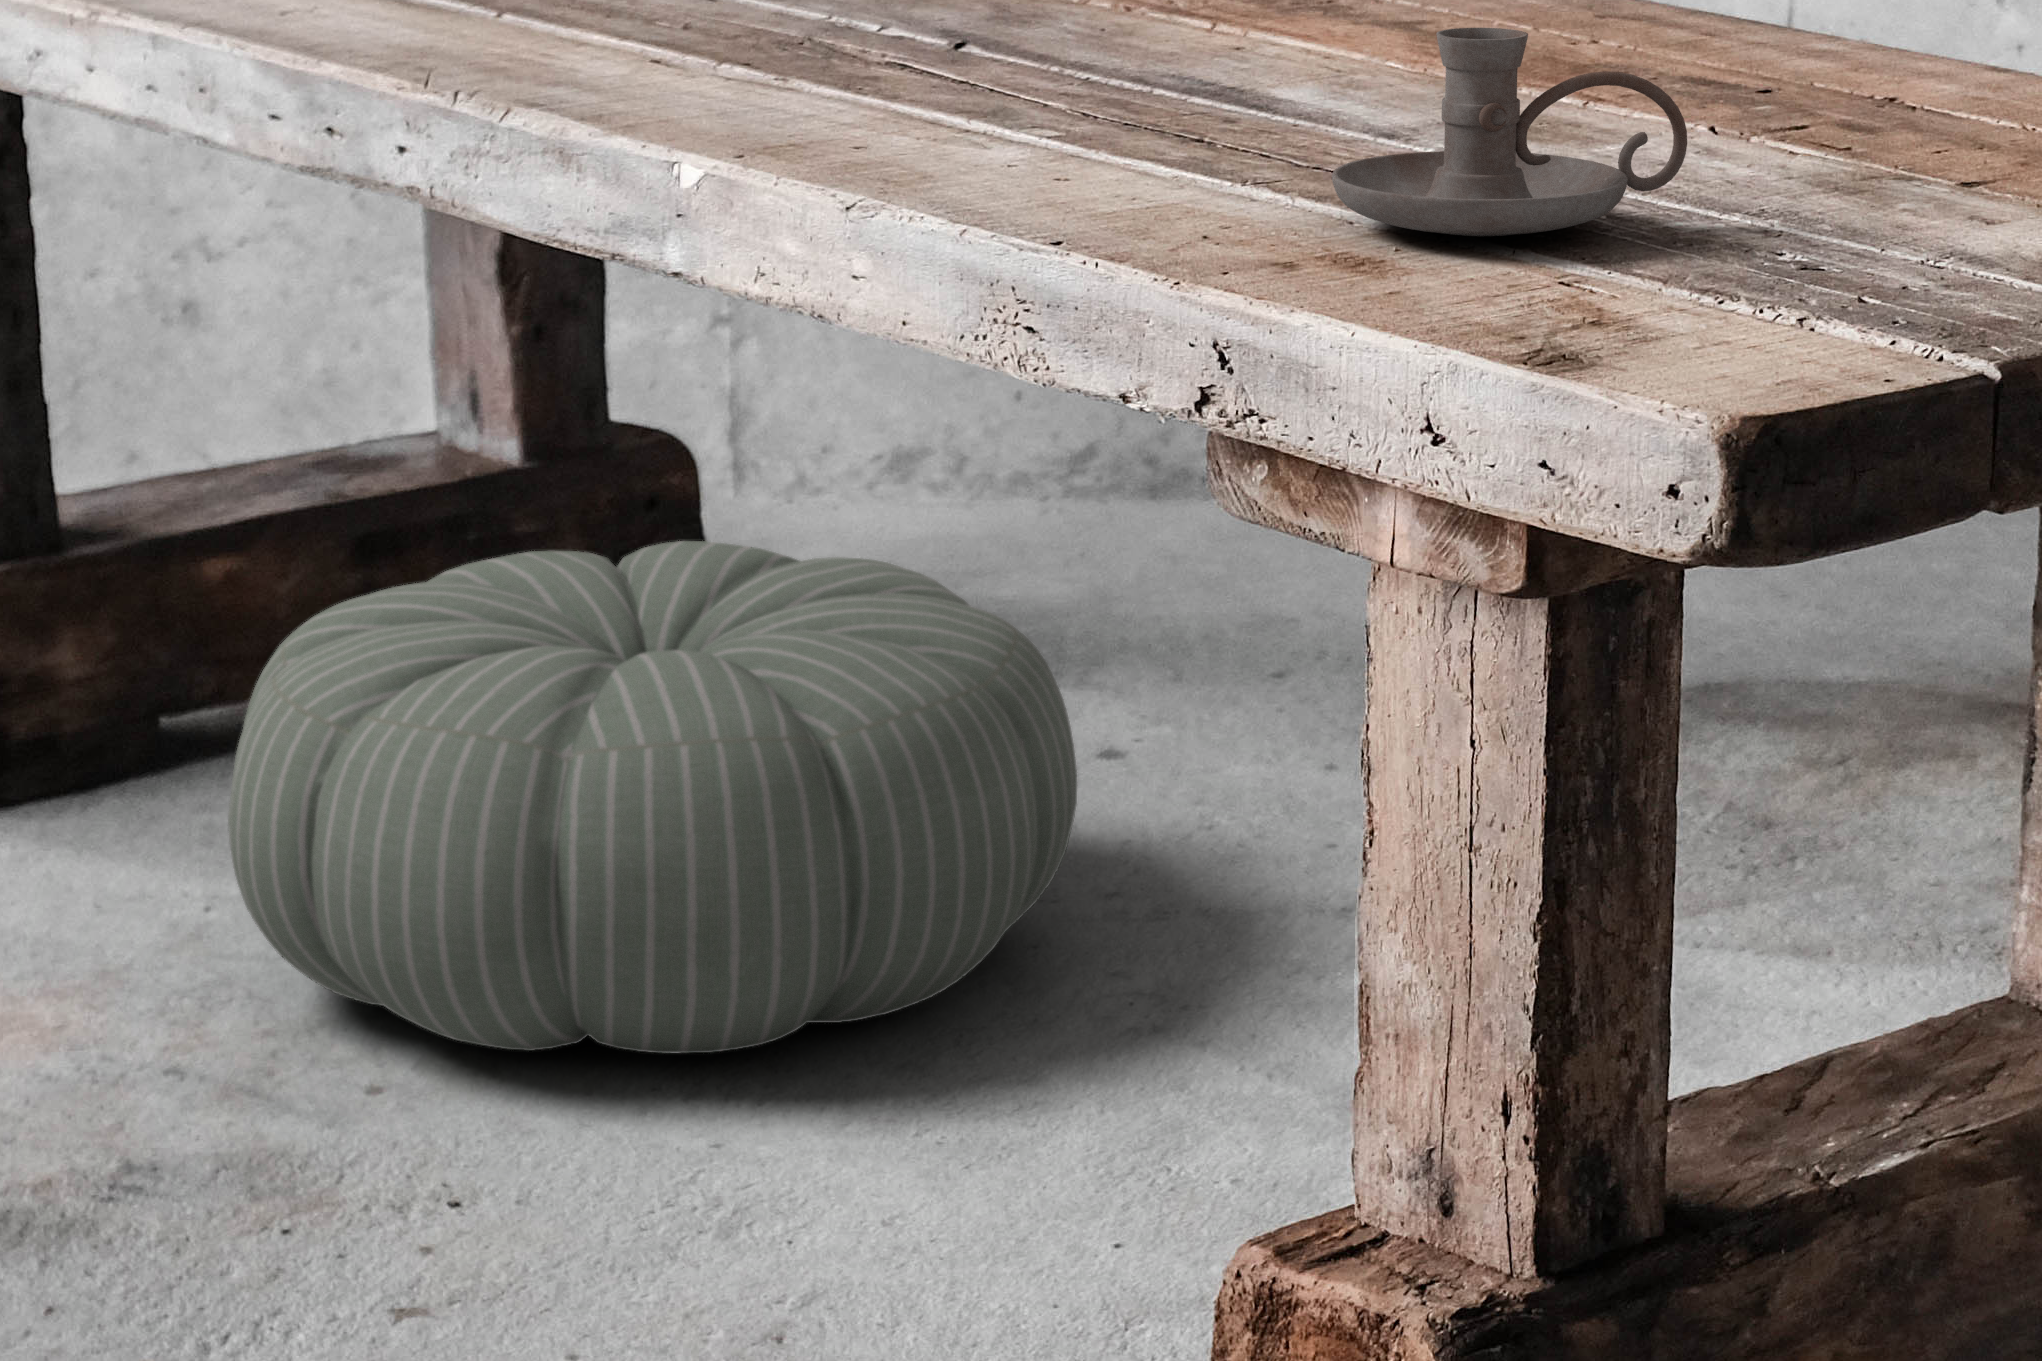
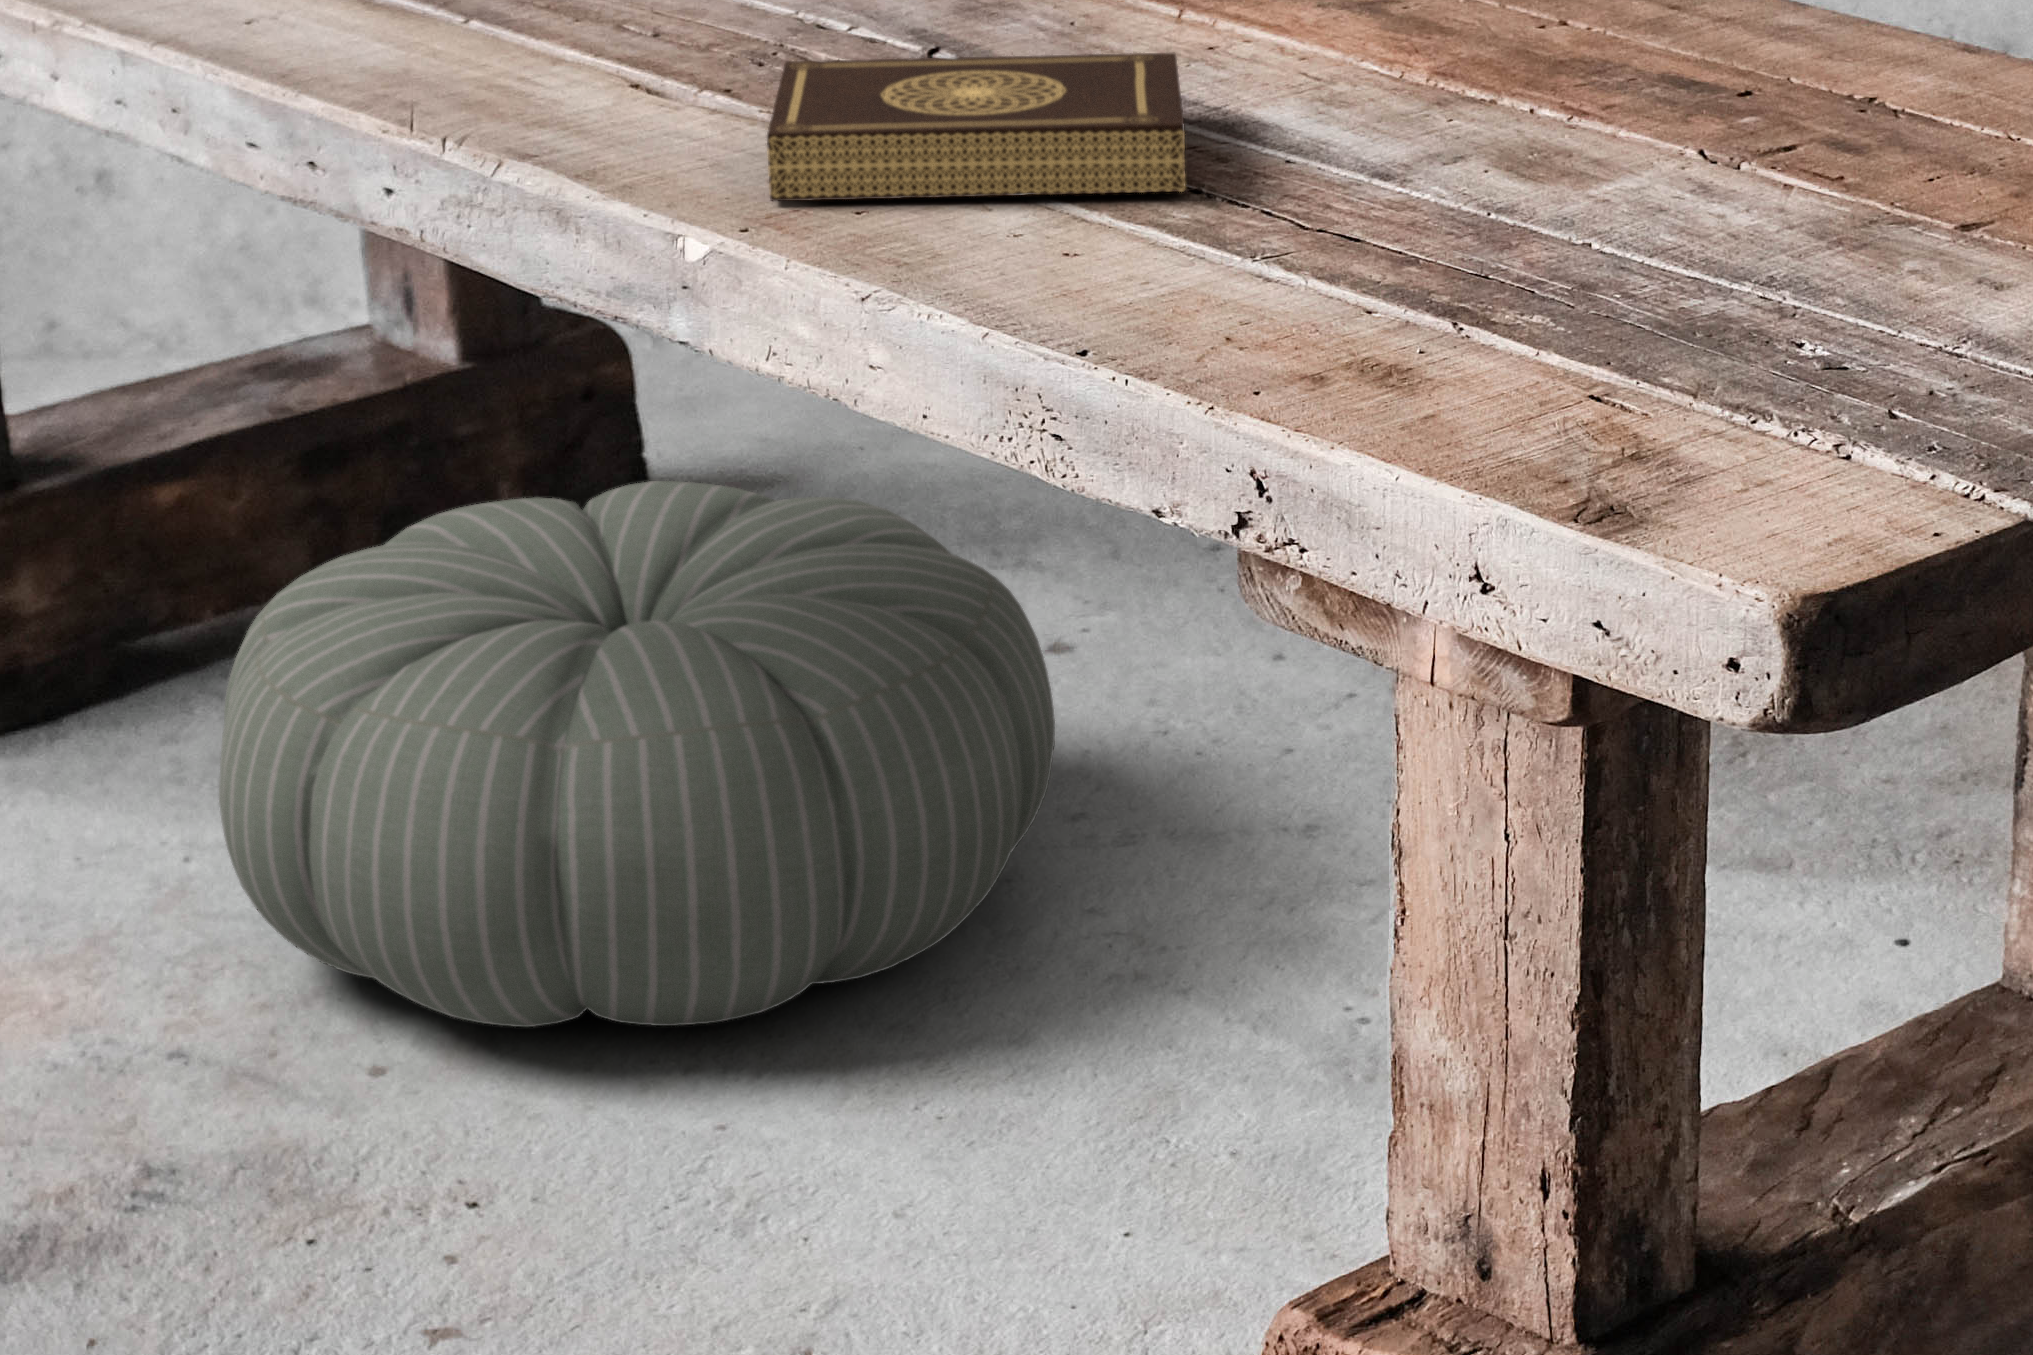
book: none [772,24,1190,136] -> present [767,53,1186,201]
candle holder: present [1332,28,1687,236] -> none [1350,117,1704,336]

